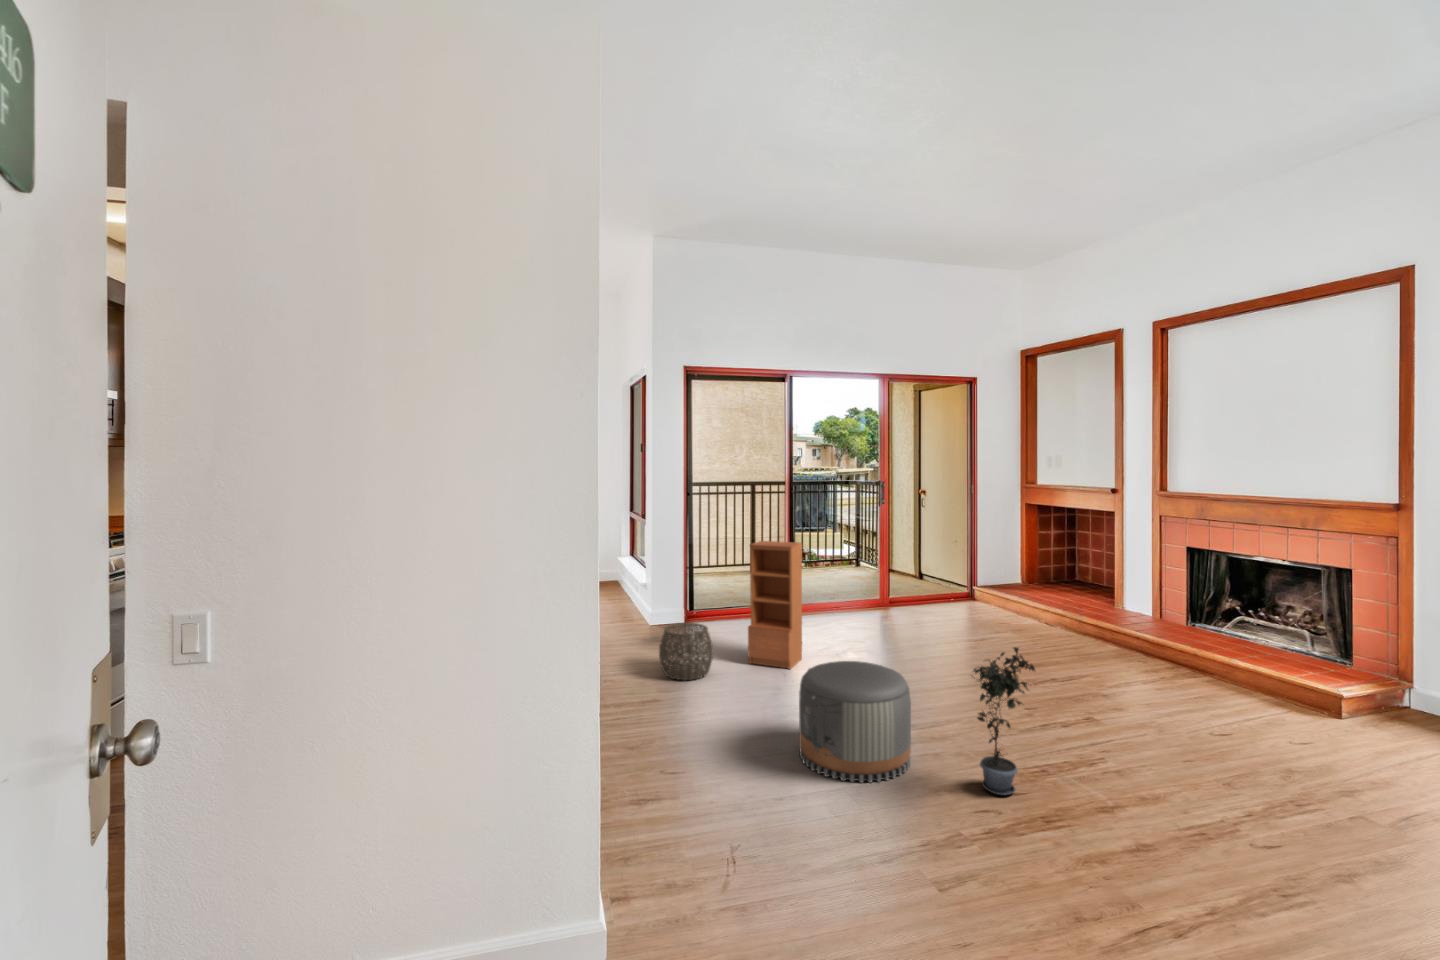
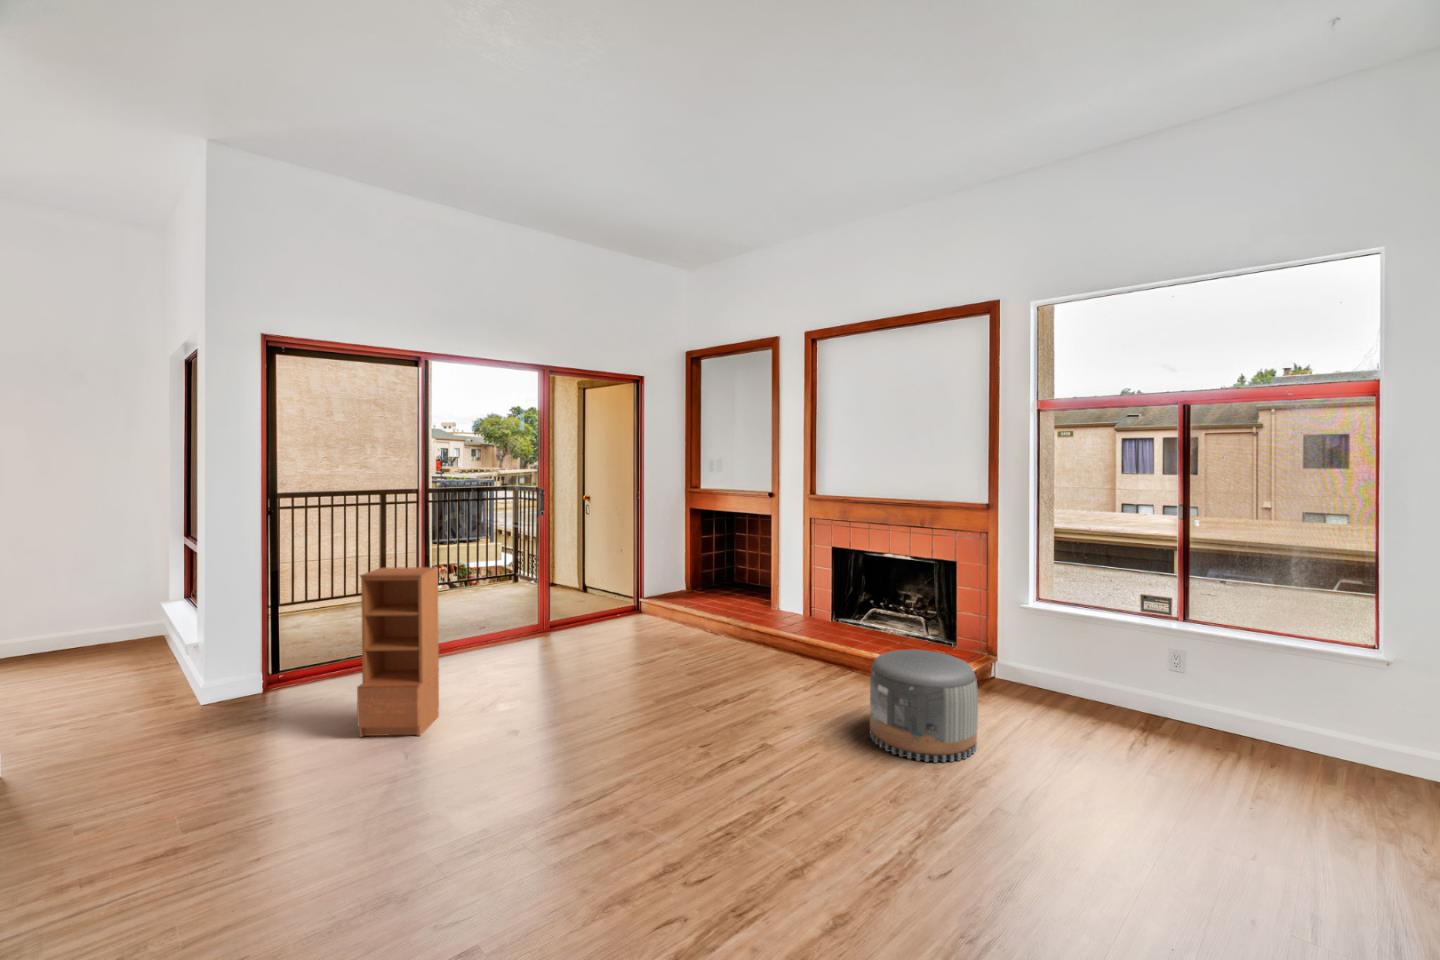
woven basket: present [659,623,713,680] -> none [198,695,299,788]
potted plant: present [974,647,1035,795] -> none [643,697,722,890]
pouf: present [799,661,911,783] -> present [870,649,978,763]

